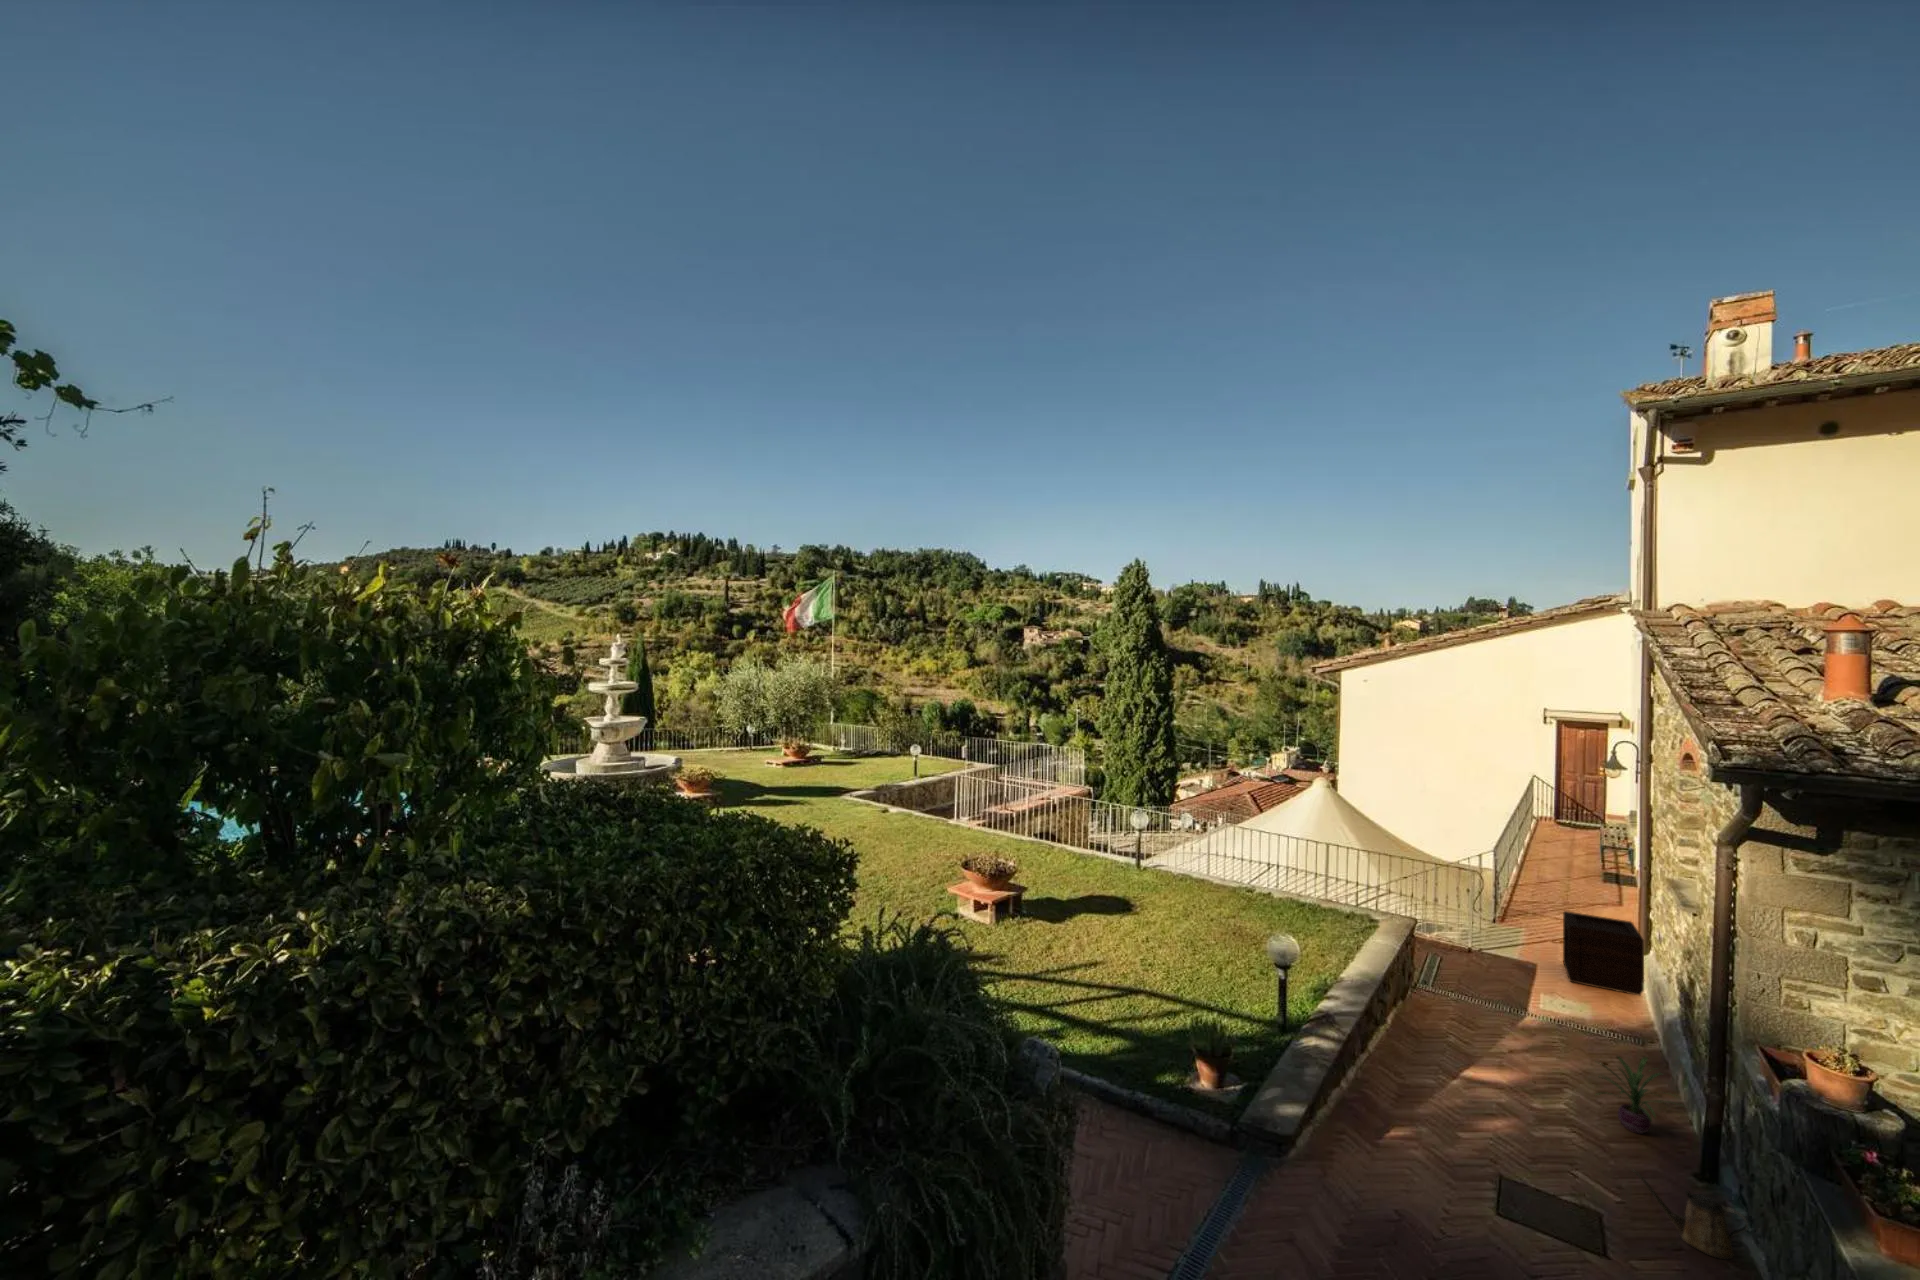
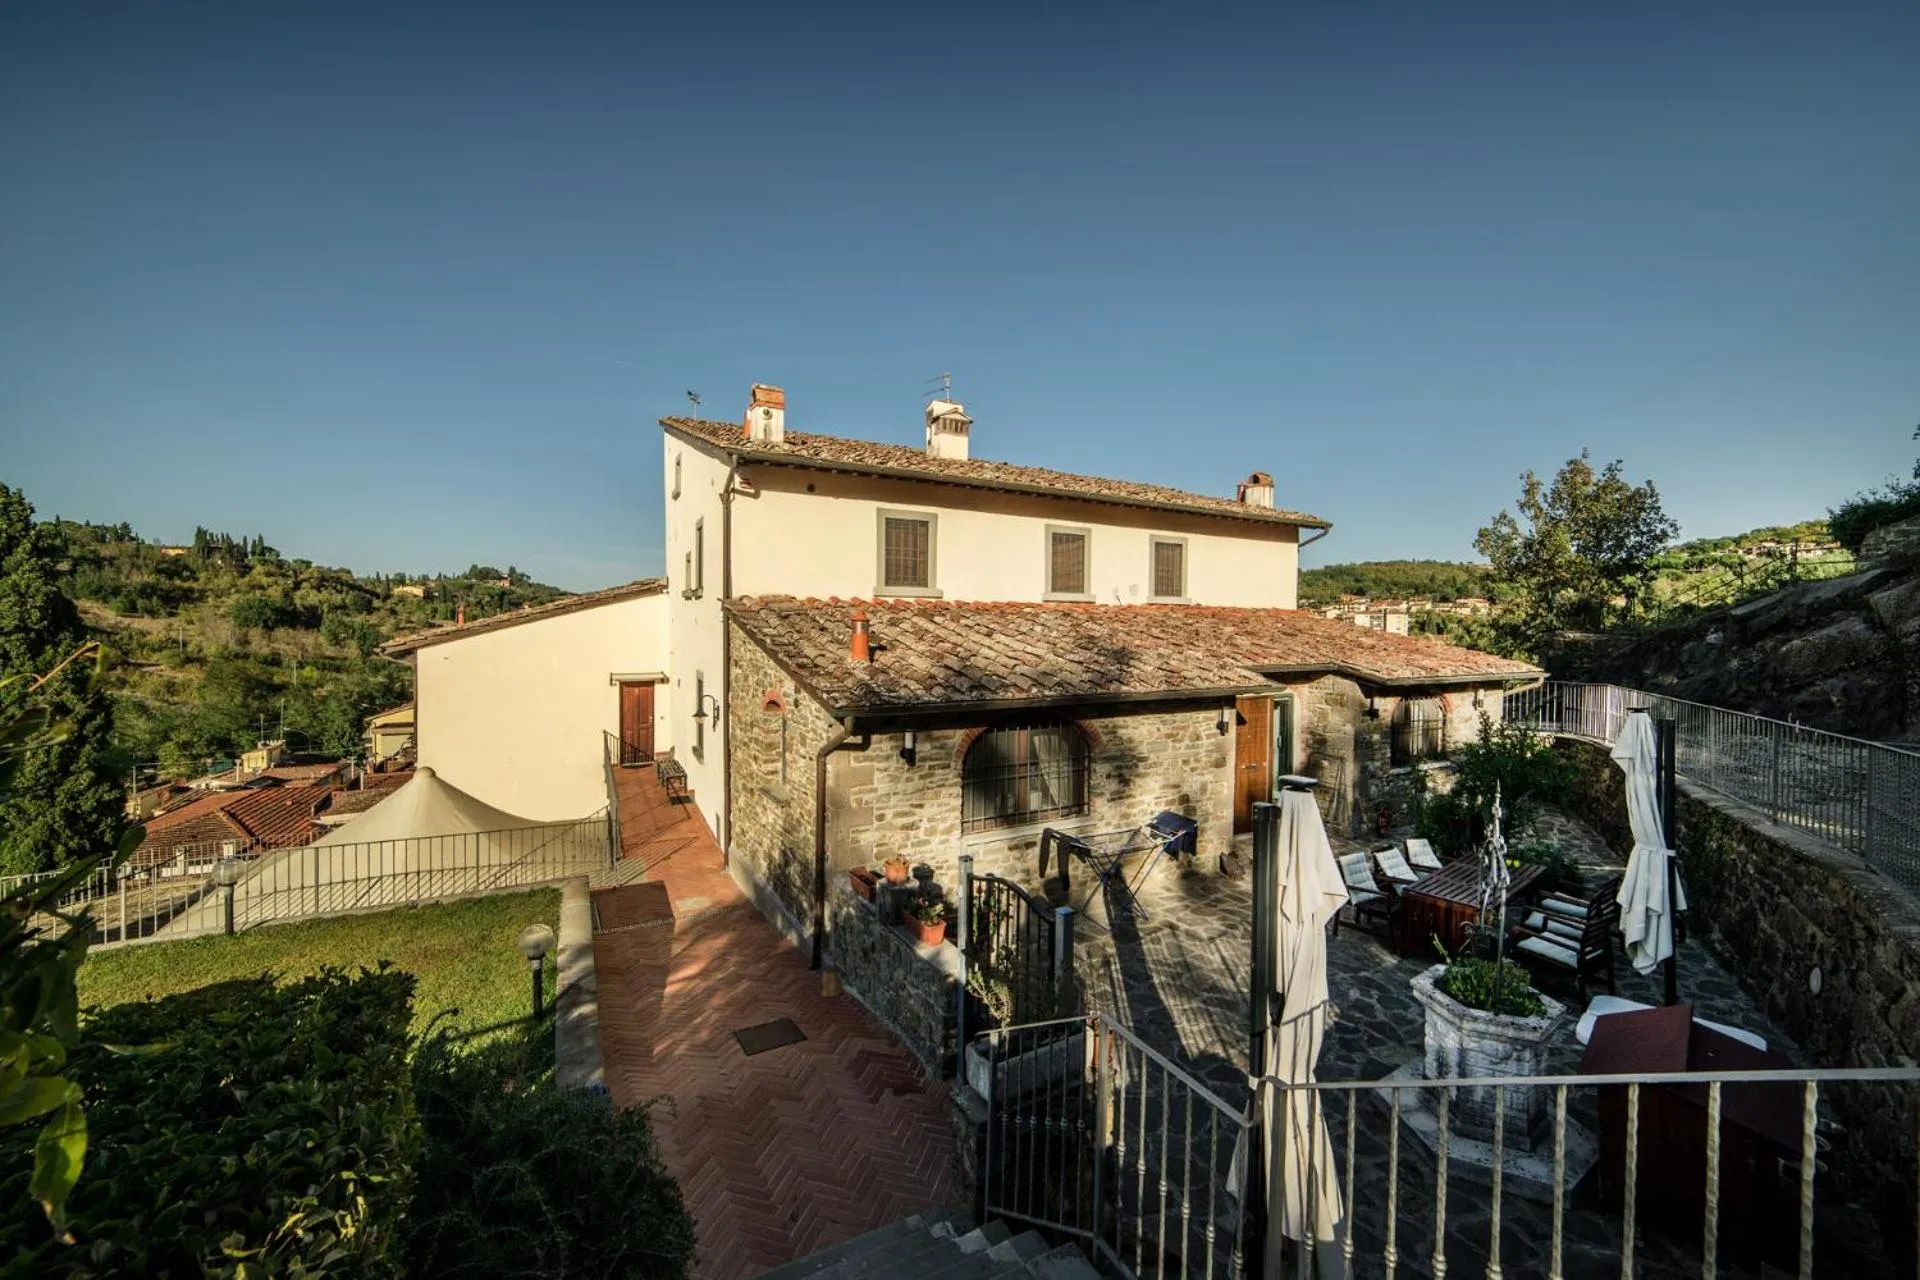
wooden crate: present [1563,911,1644,995] -> none [680,828,734,884]
decorative plant: present [1599,1056,1662,1134] -> none [750,905,801,957]

